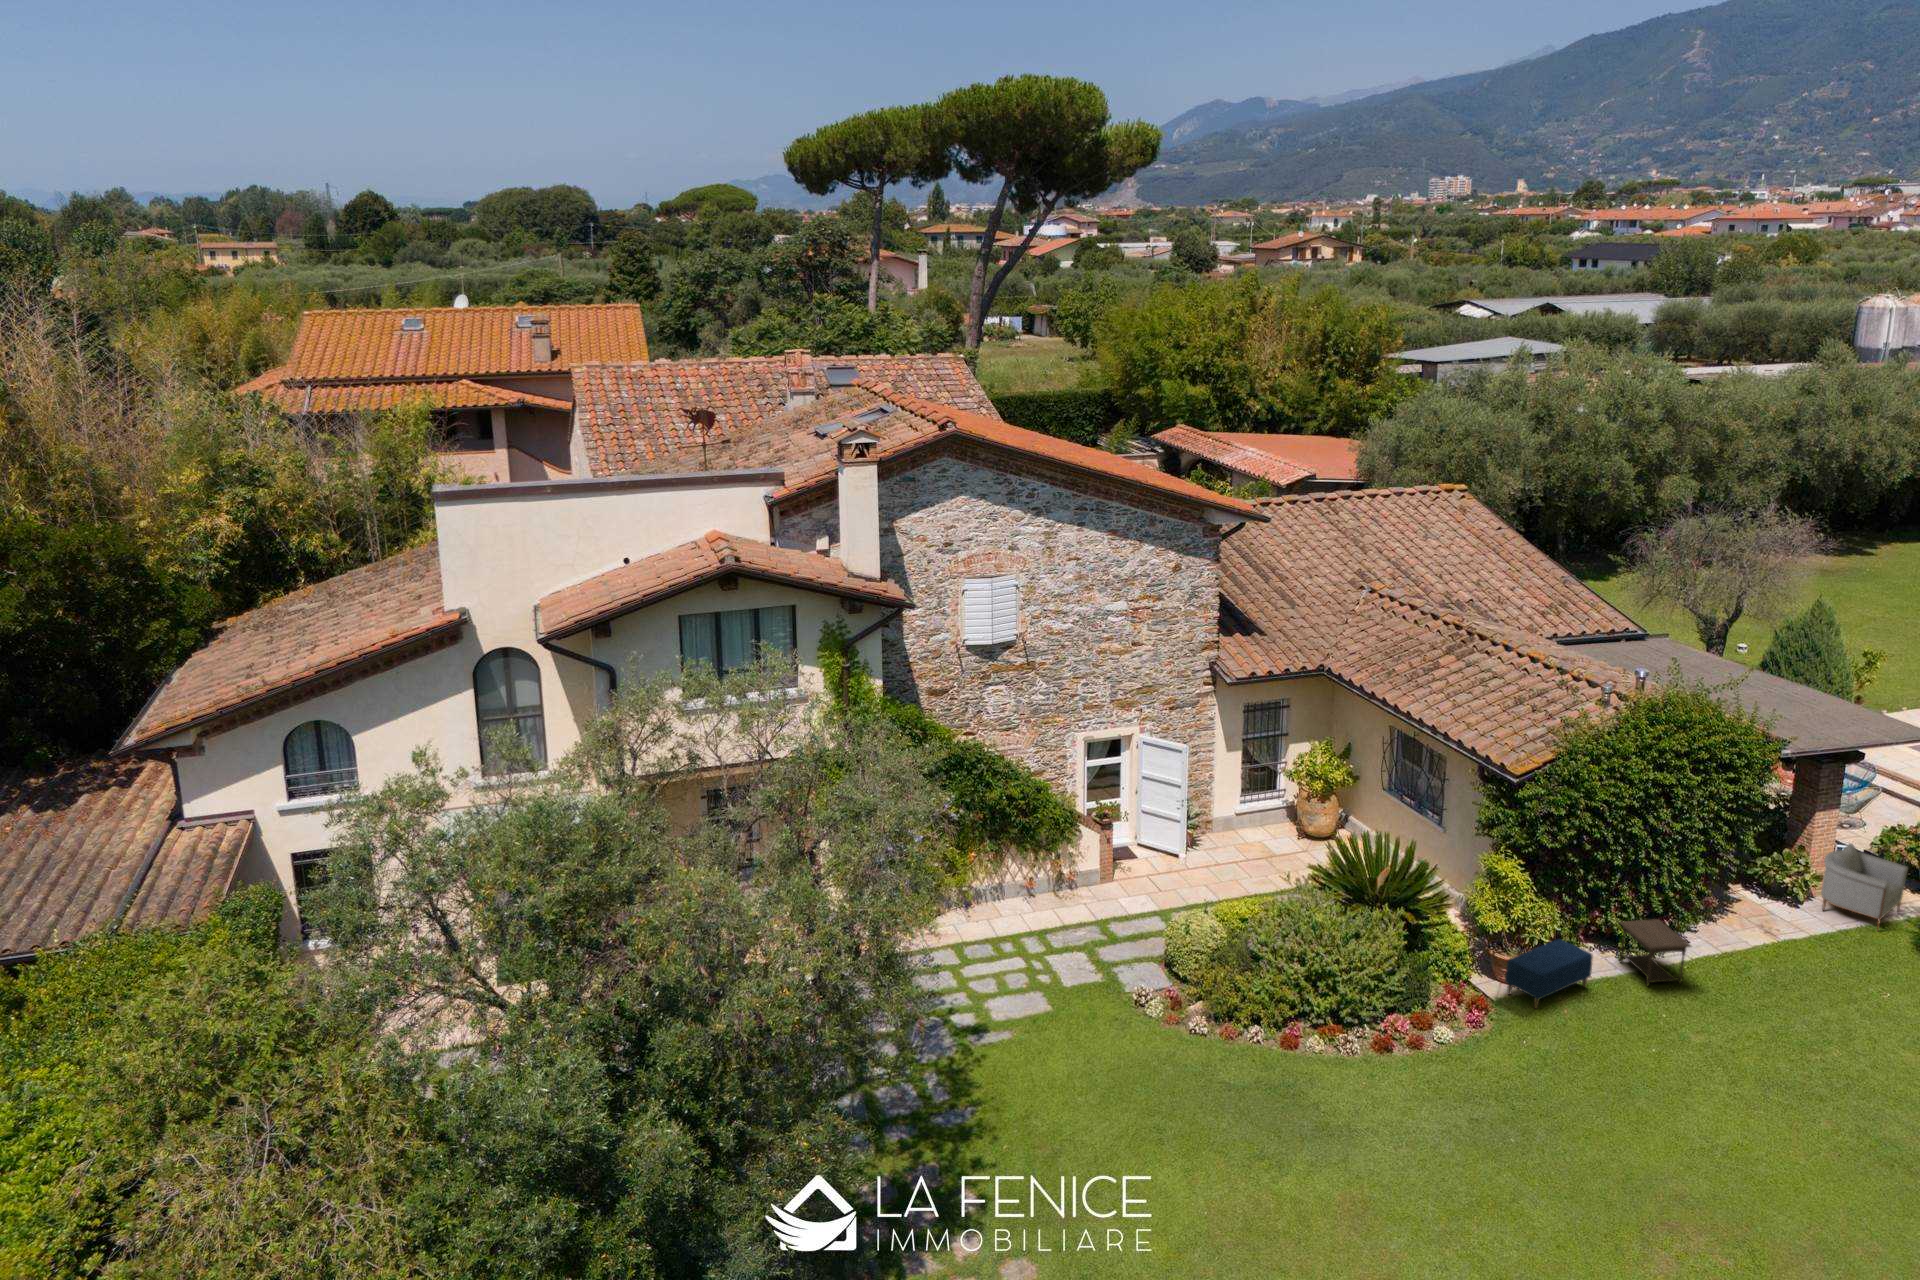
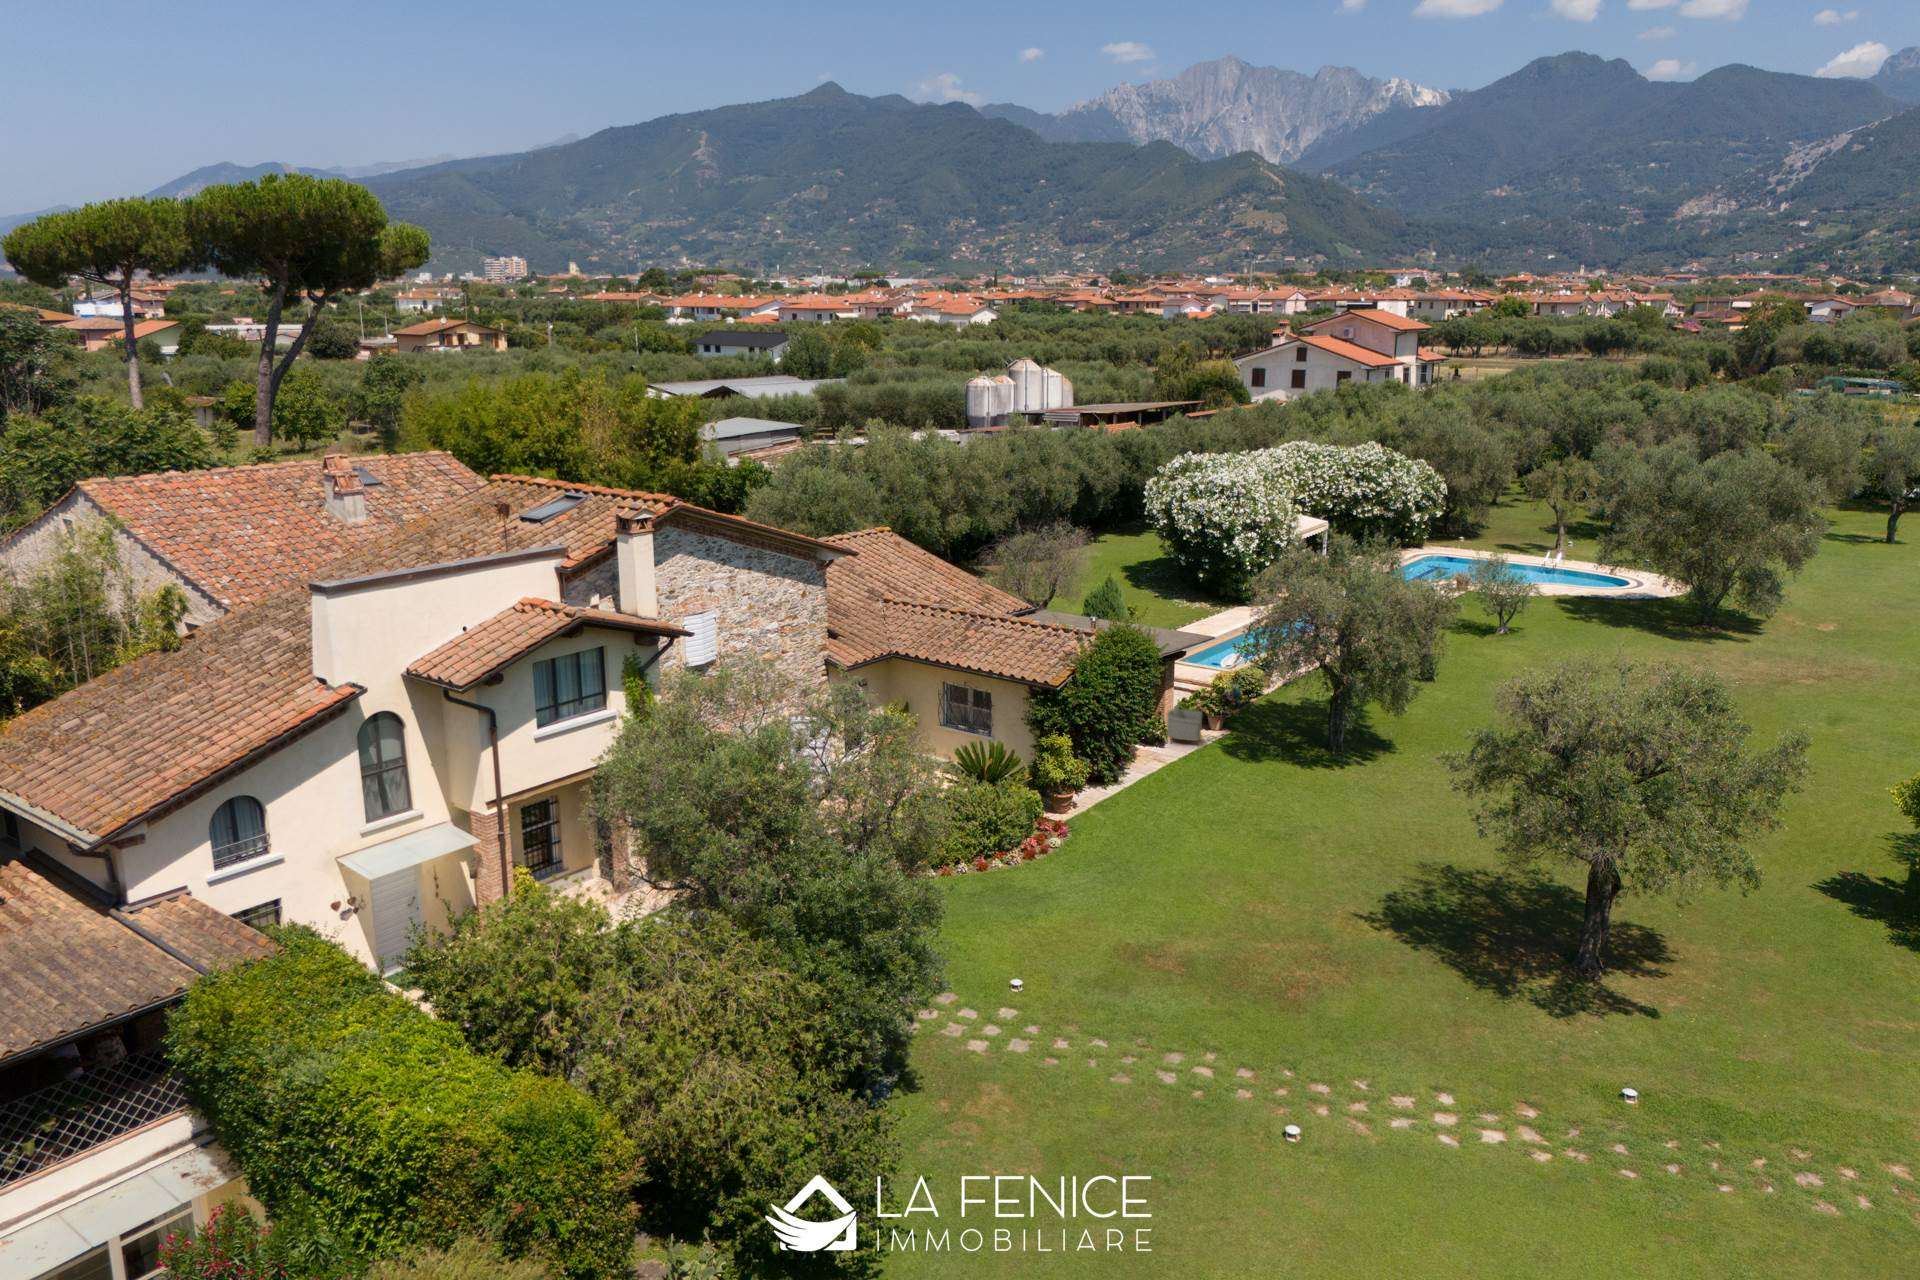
side table: present [1619,919,1691,986] -> none [1102,760,1141,796]
bench: present [1505,939,1592,1009] -> none [1065,780,1101,819]

